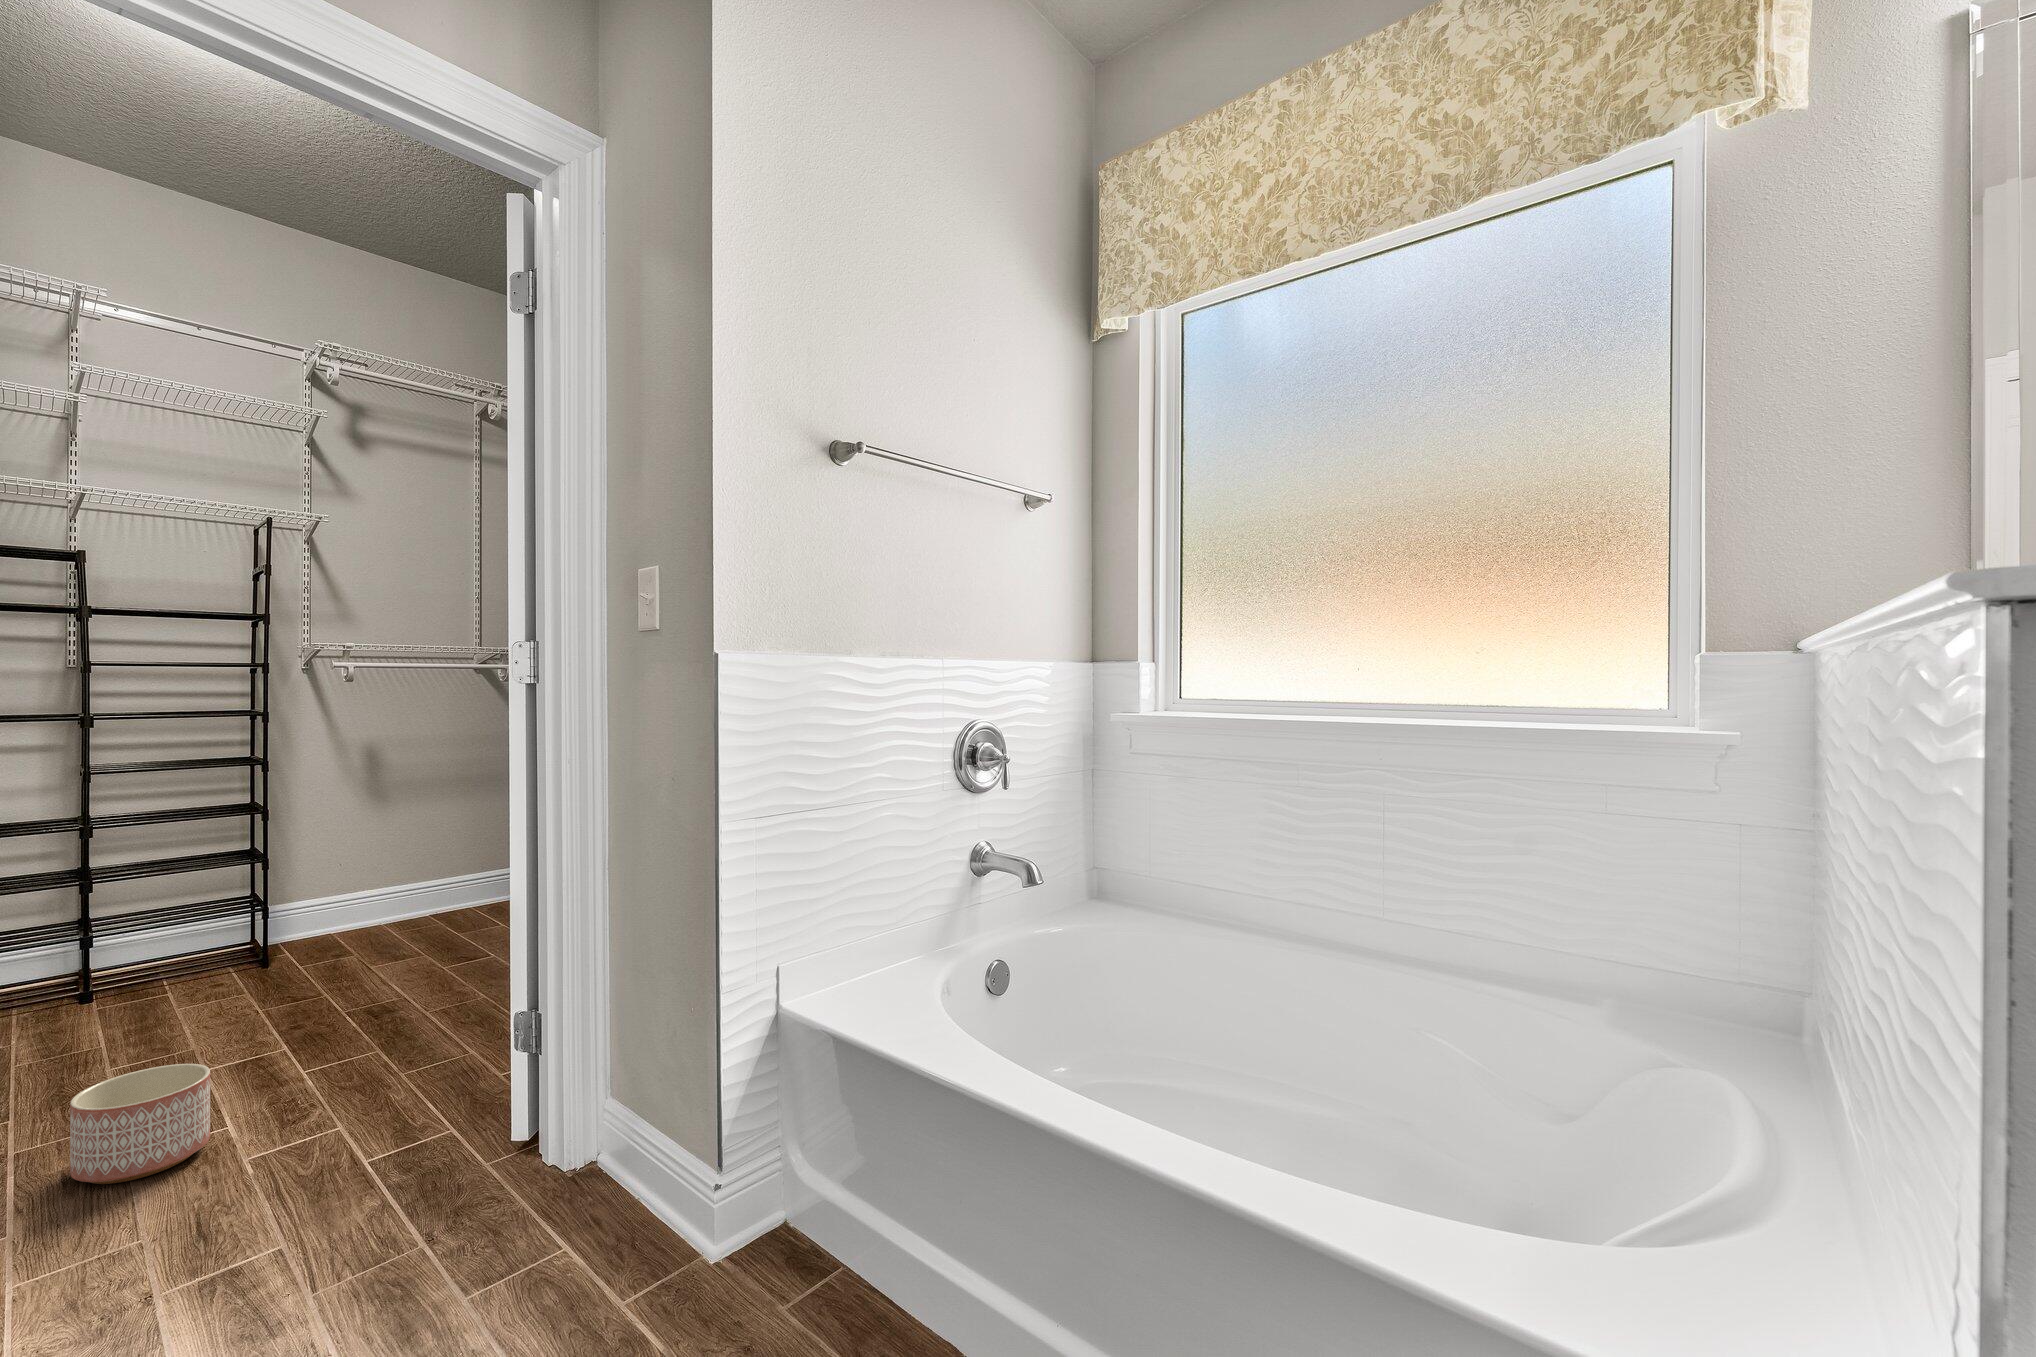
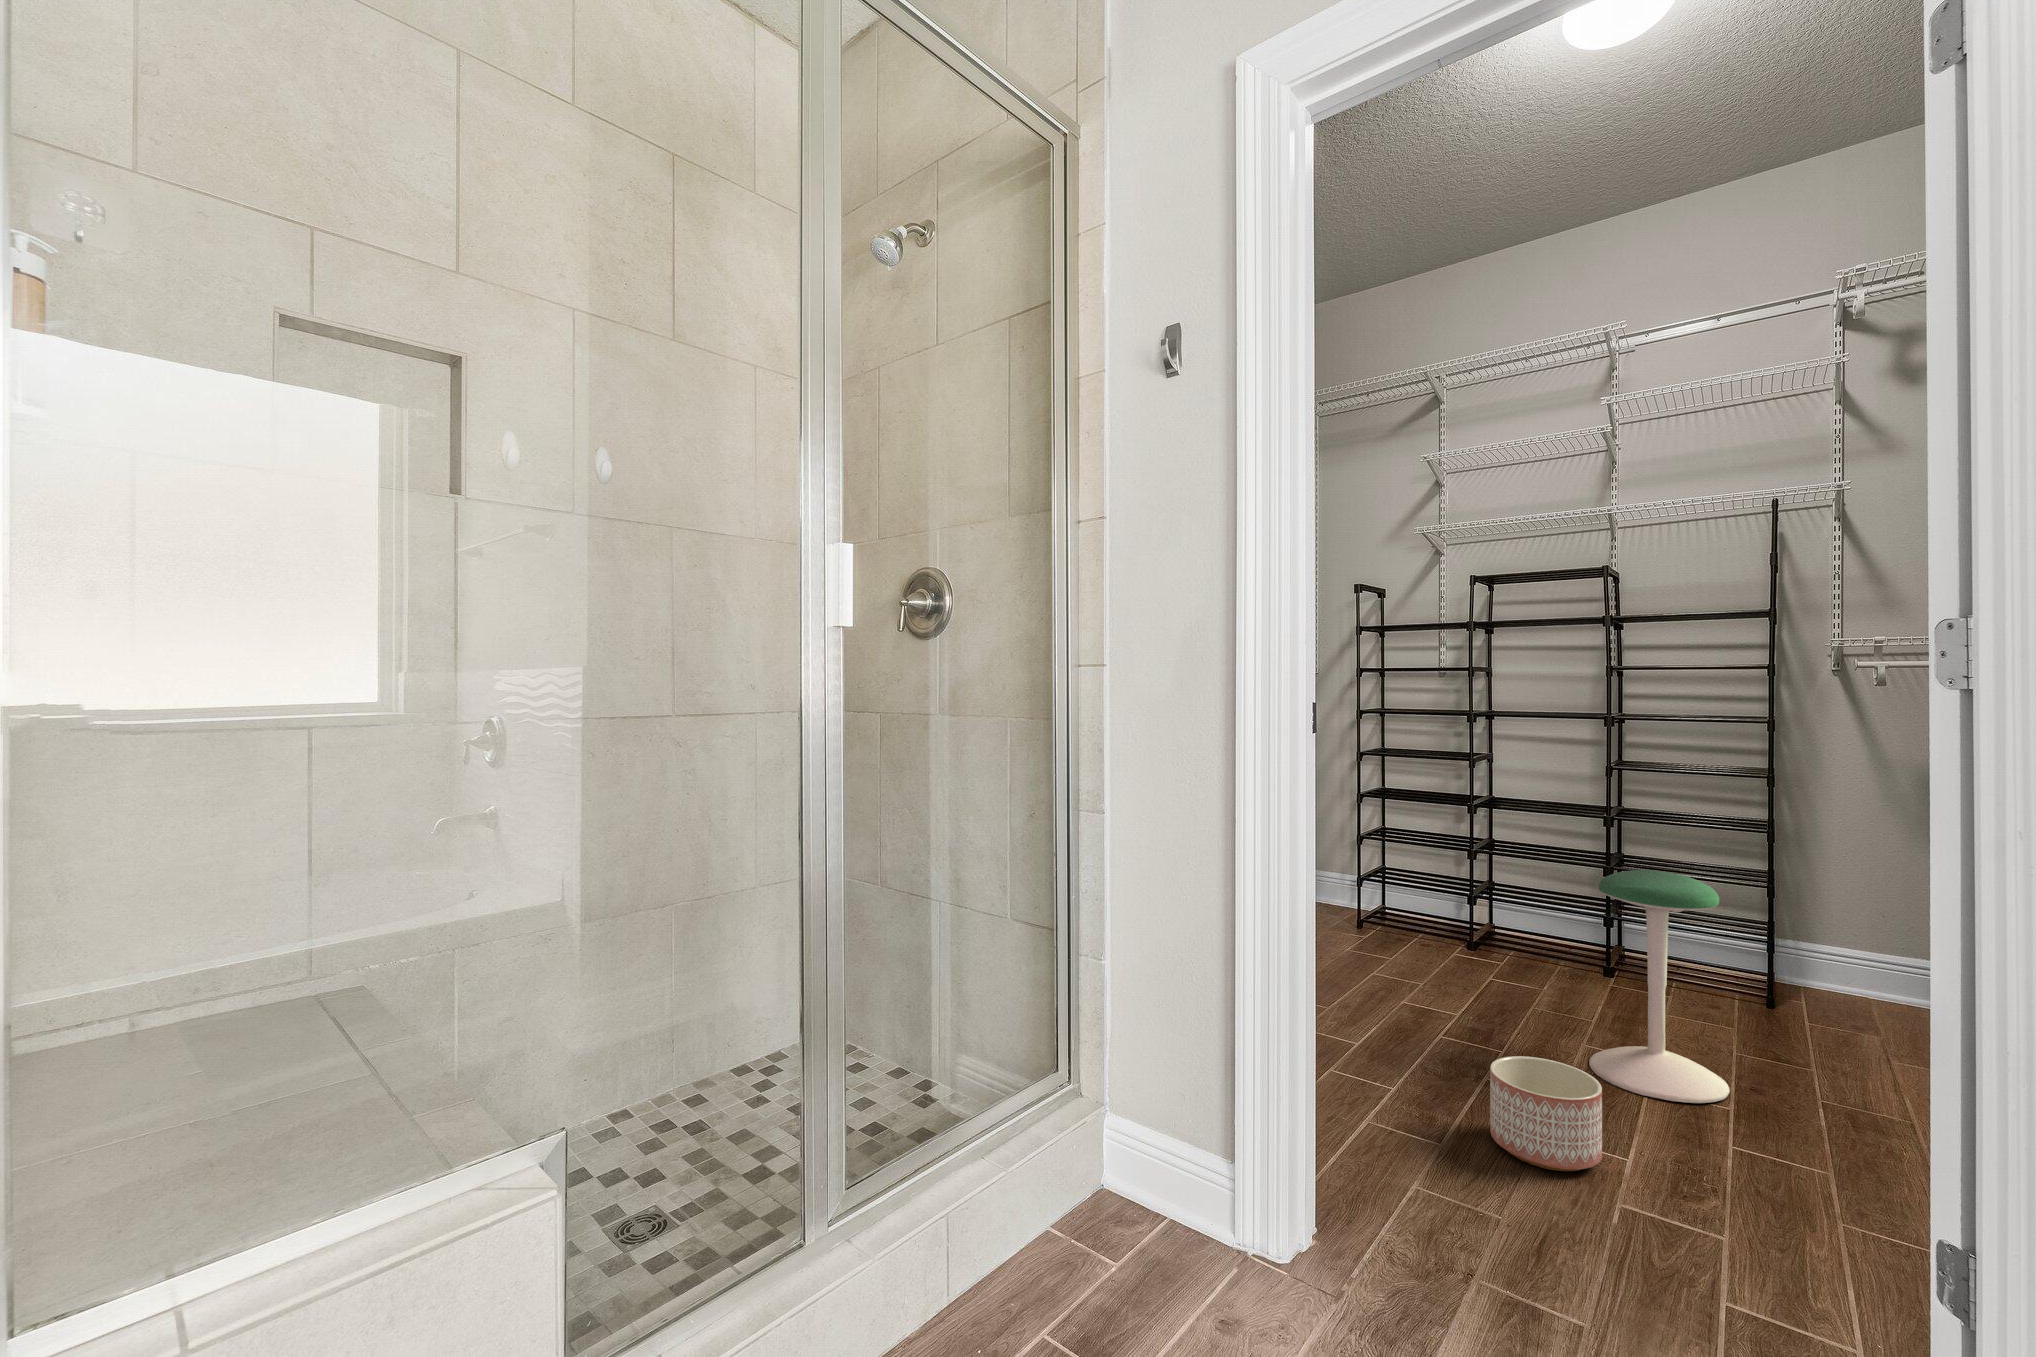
stool: none [130,859,278,1082] -> present [1589,870,1730,1103]

